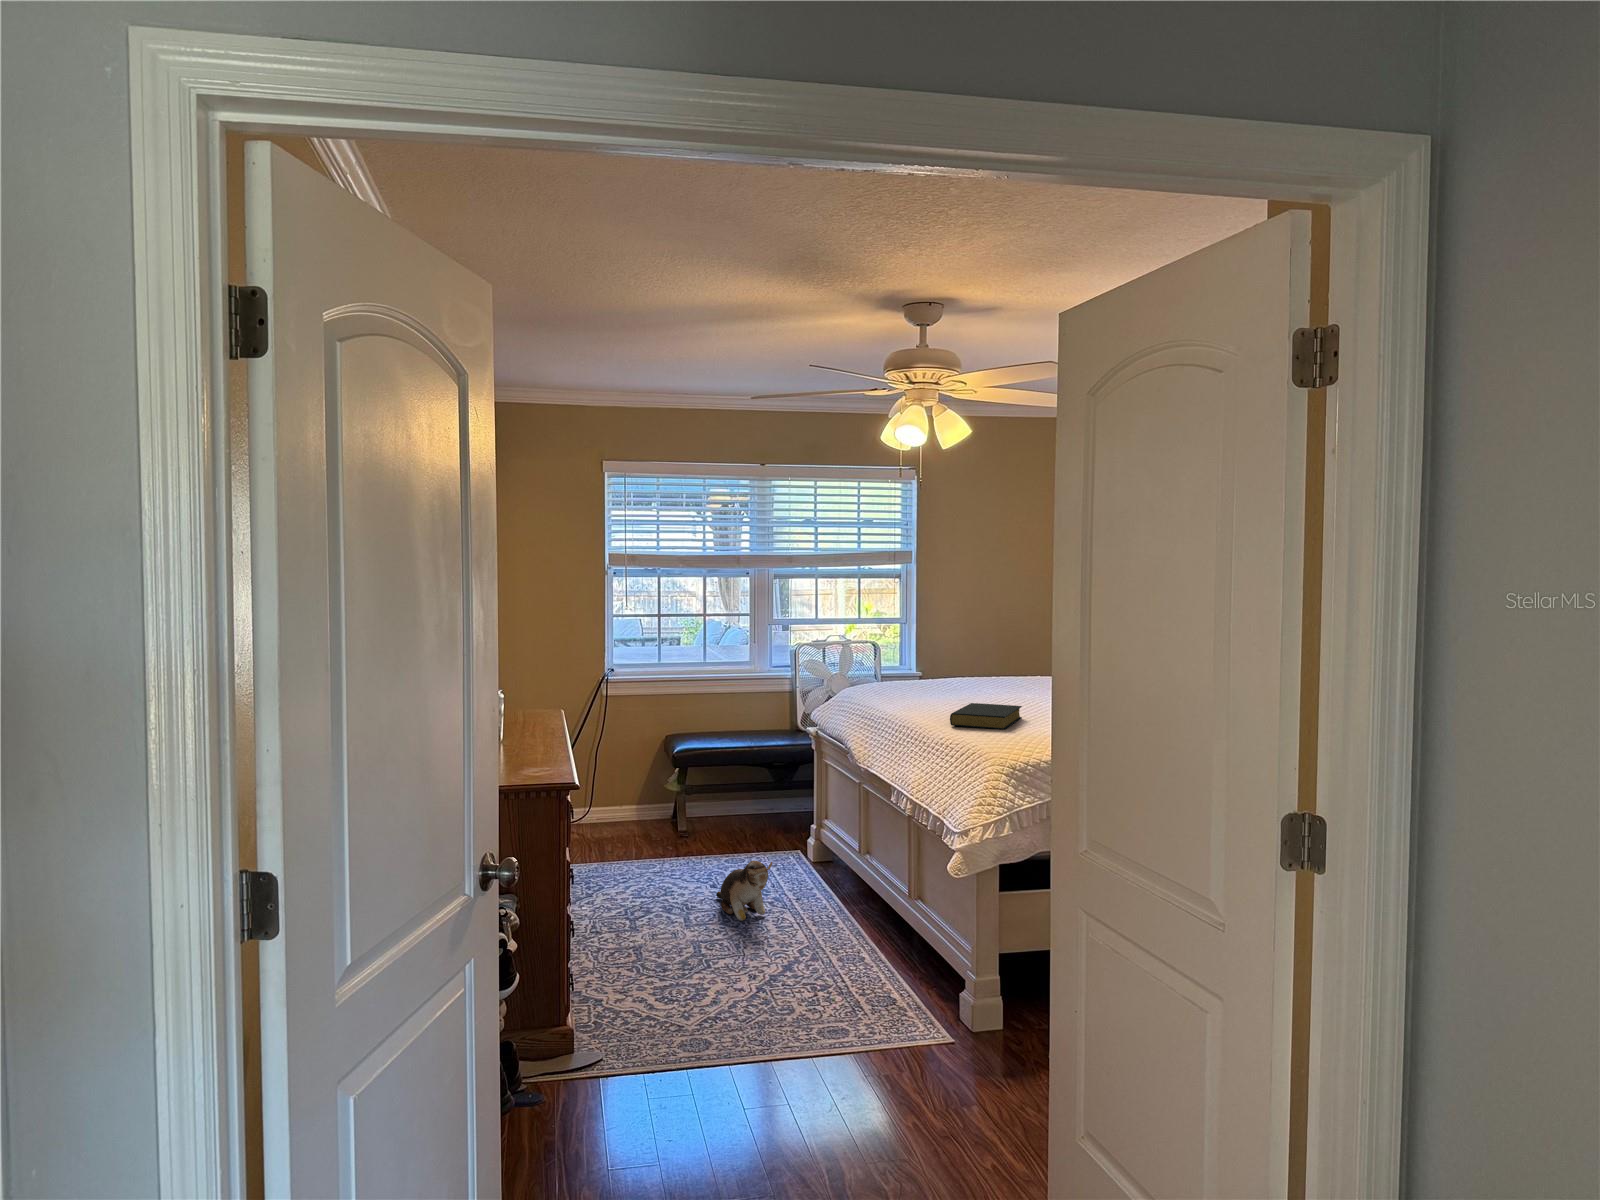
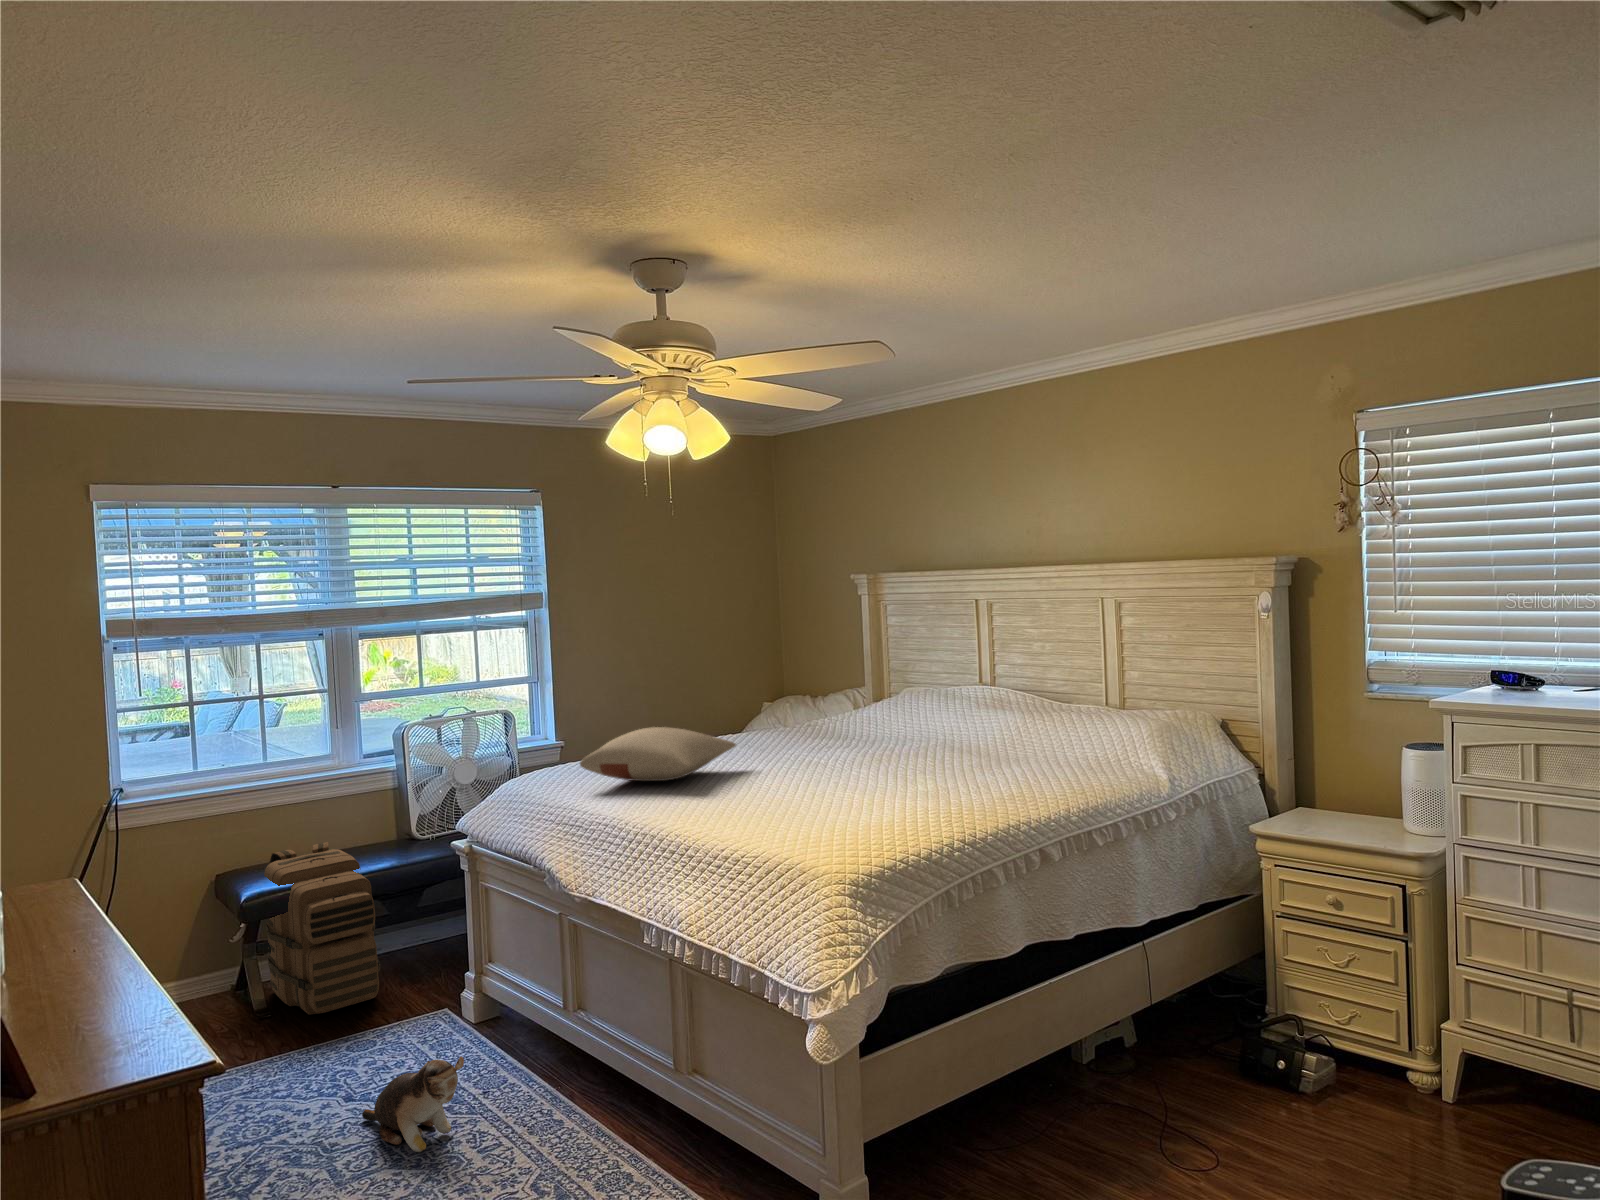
pillow: none [886,656,1015,696] -> present [580,727,736,781]
hardback book: present [950,703,1022,730] -> none [720,789,794,830]
backpack: none [692,722,760,837] -> present [264,842,380,1015]

